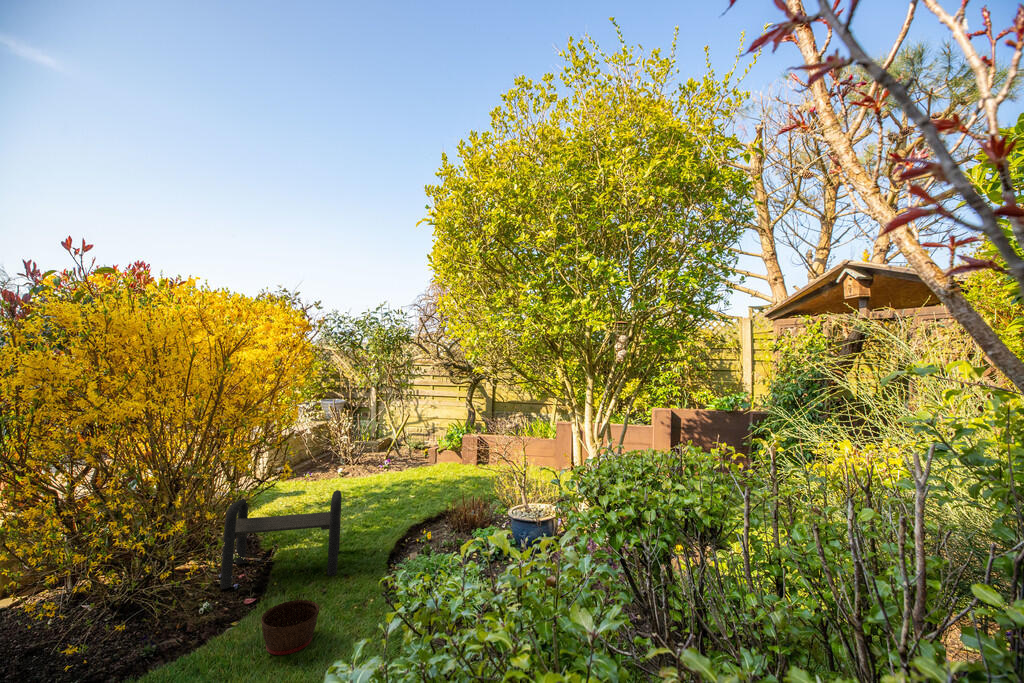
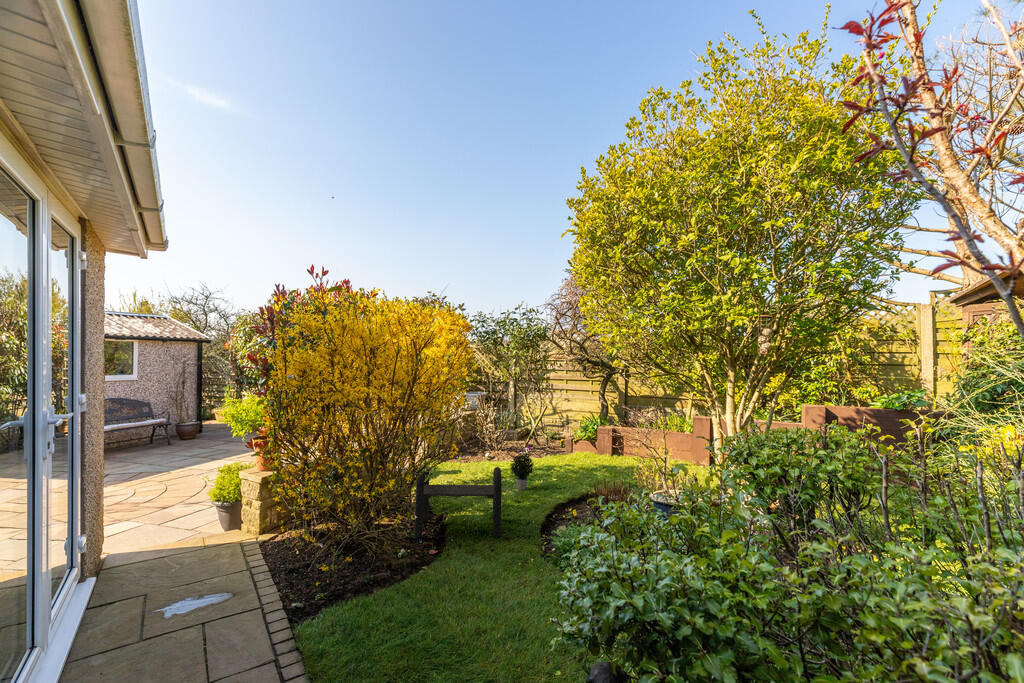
potted plant: none [359,470,389,512] -> present [510,454,534,491]
basket: present [261,600,319,655] -> none [453,549,496,589]

